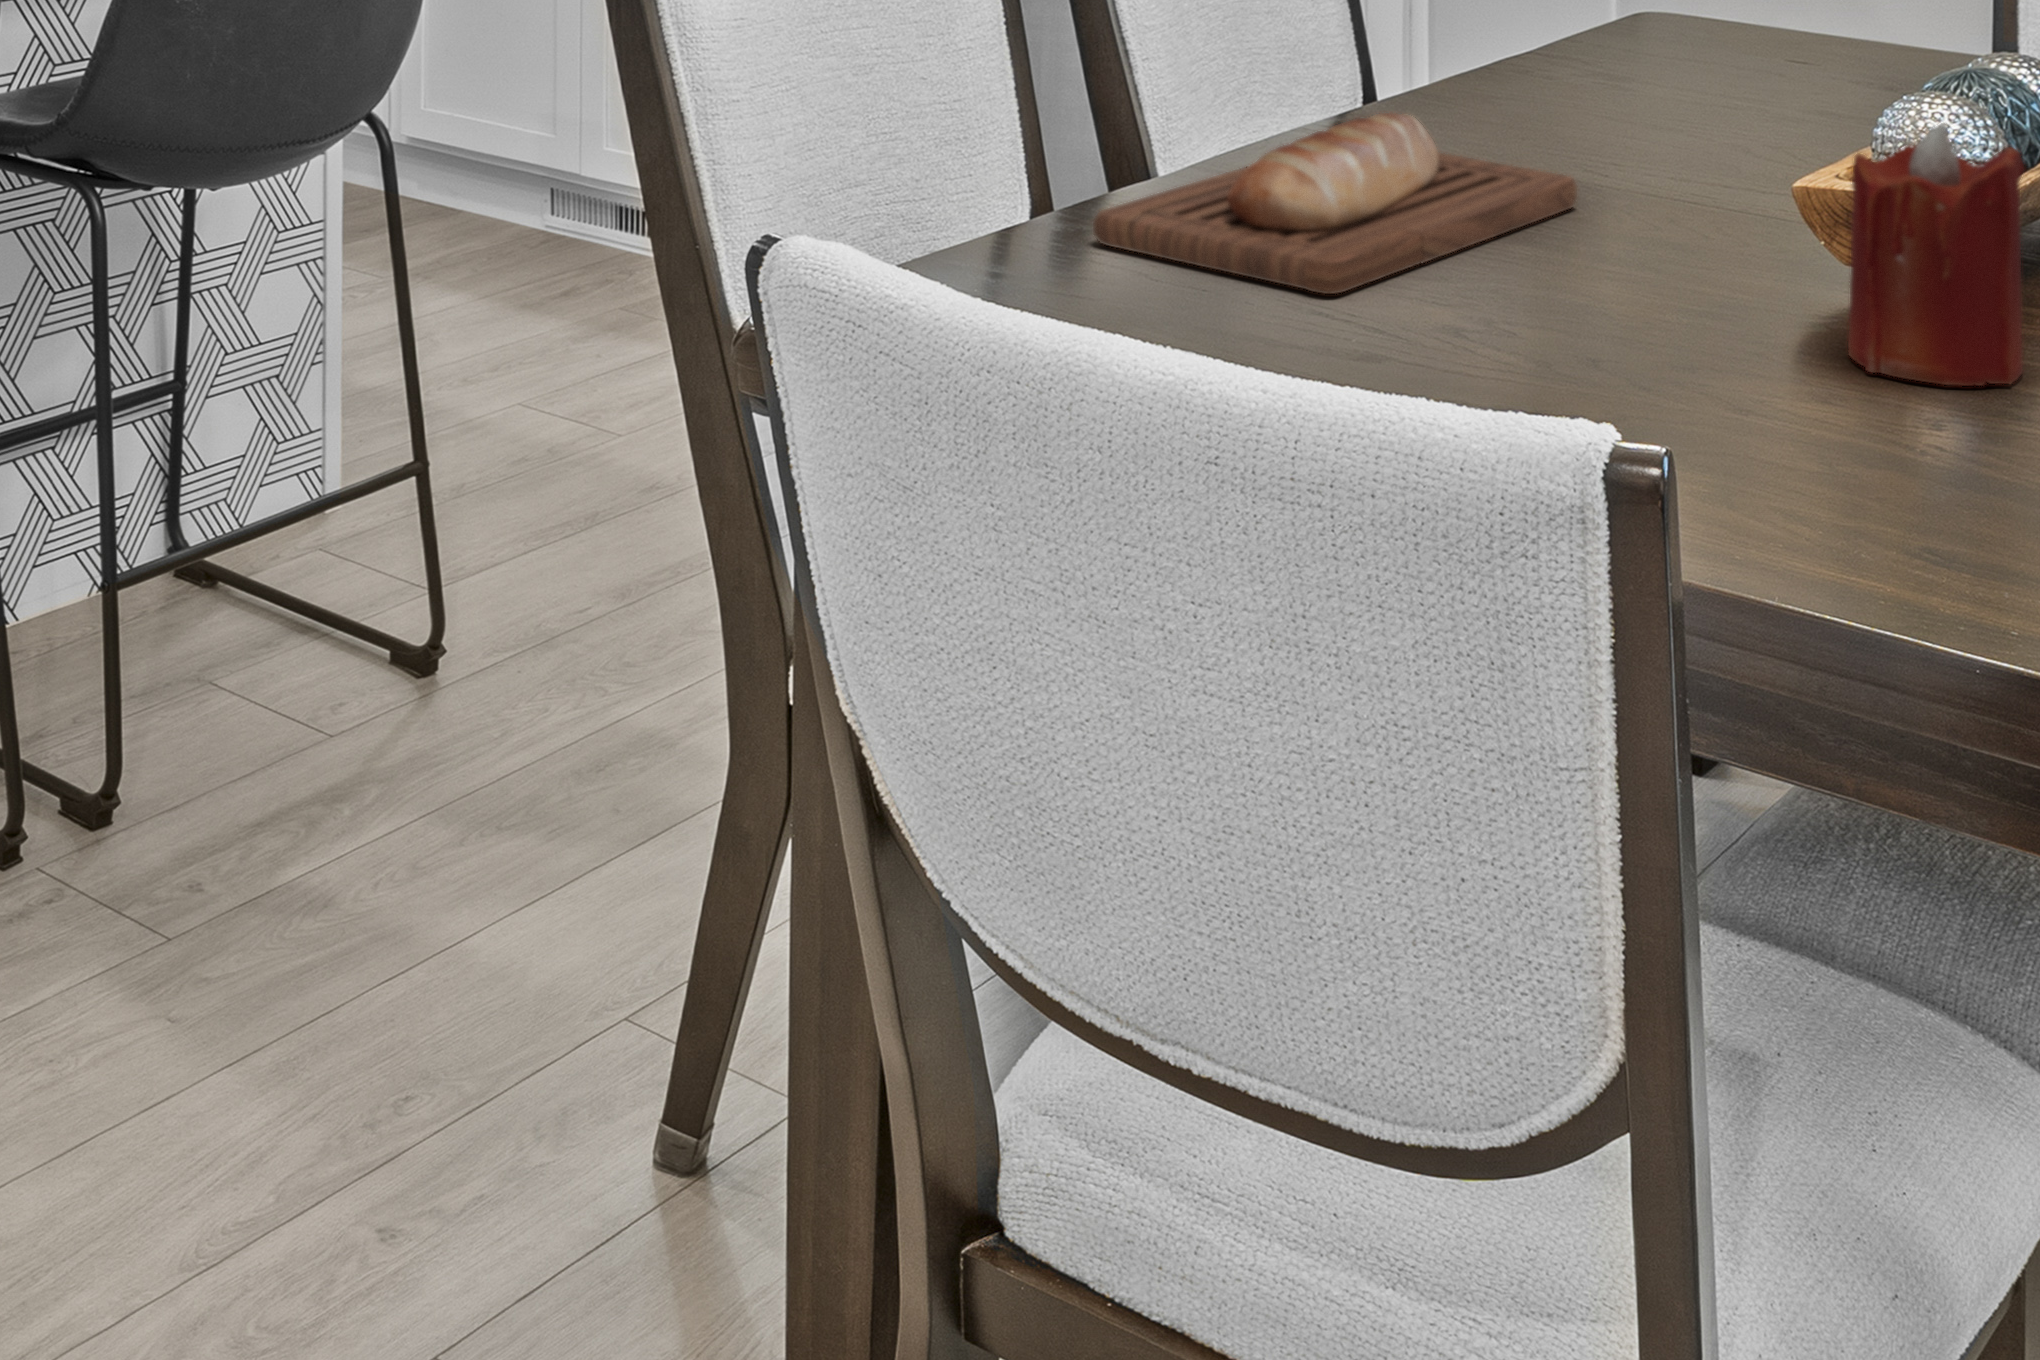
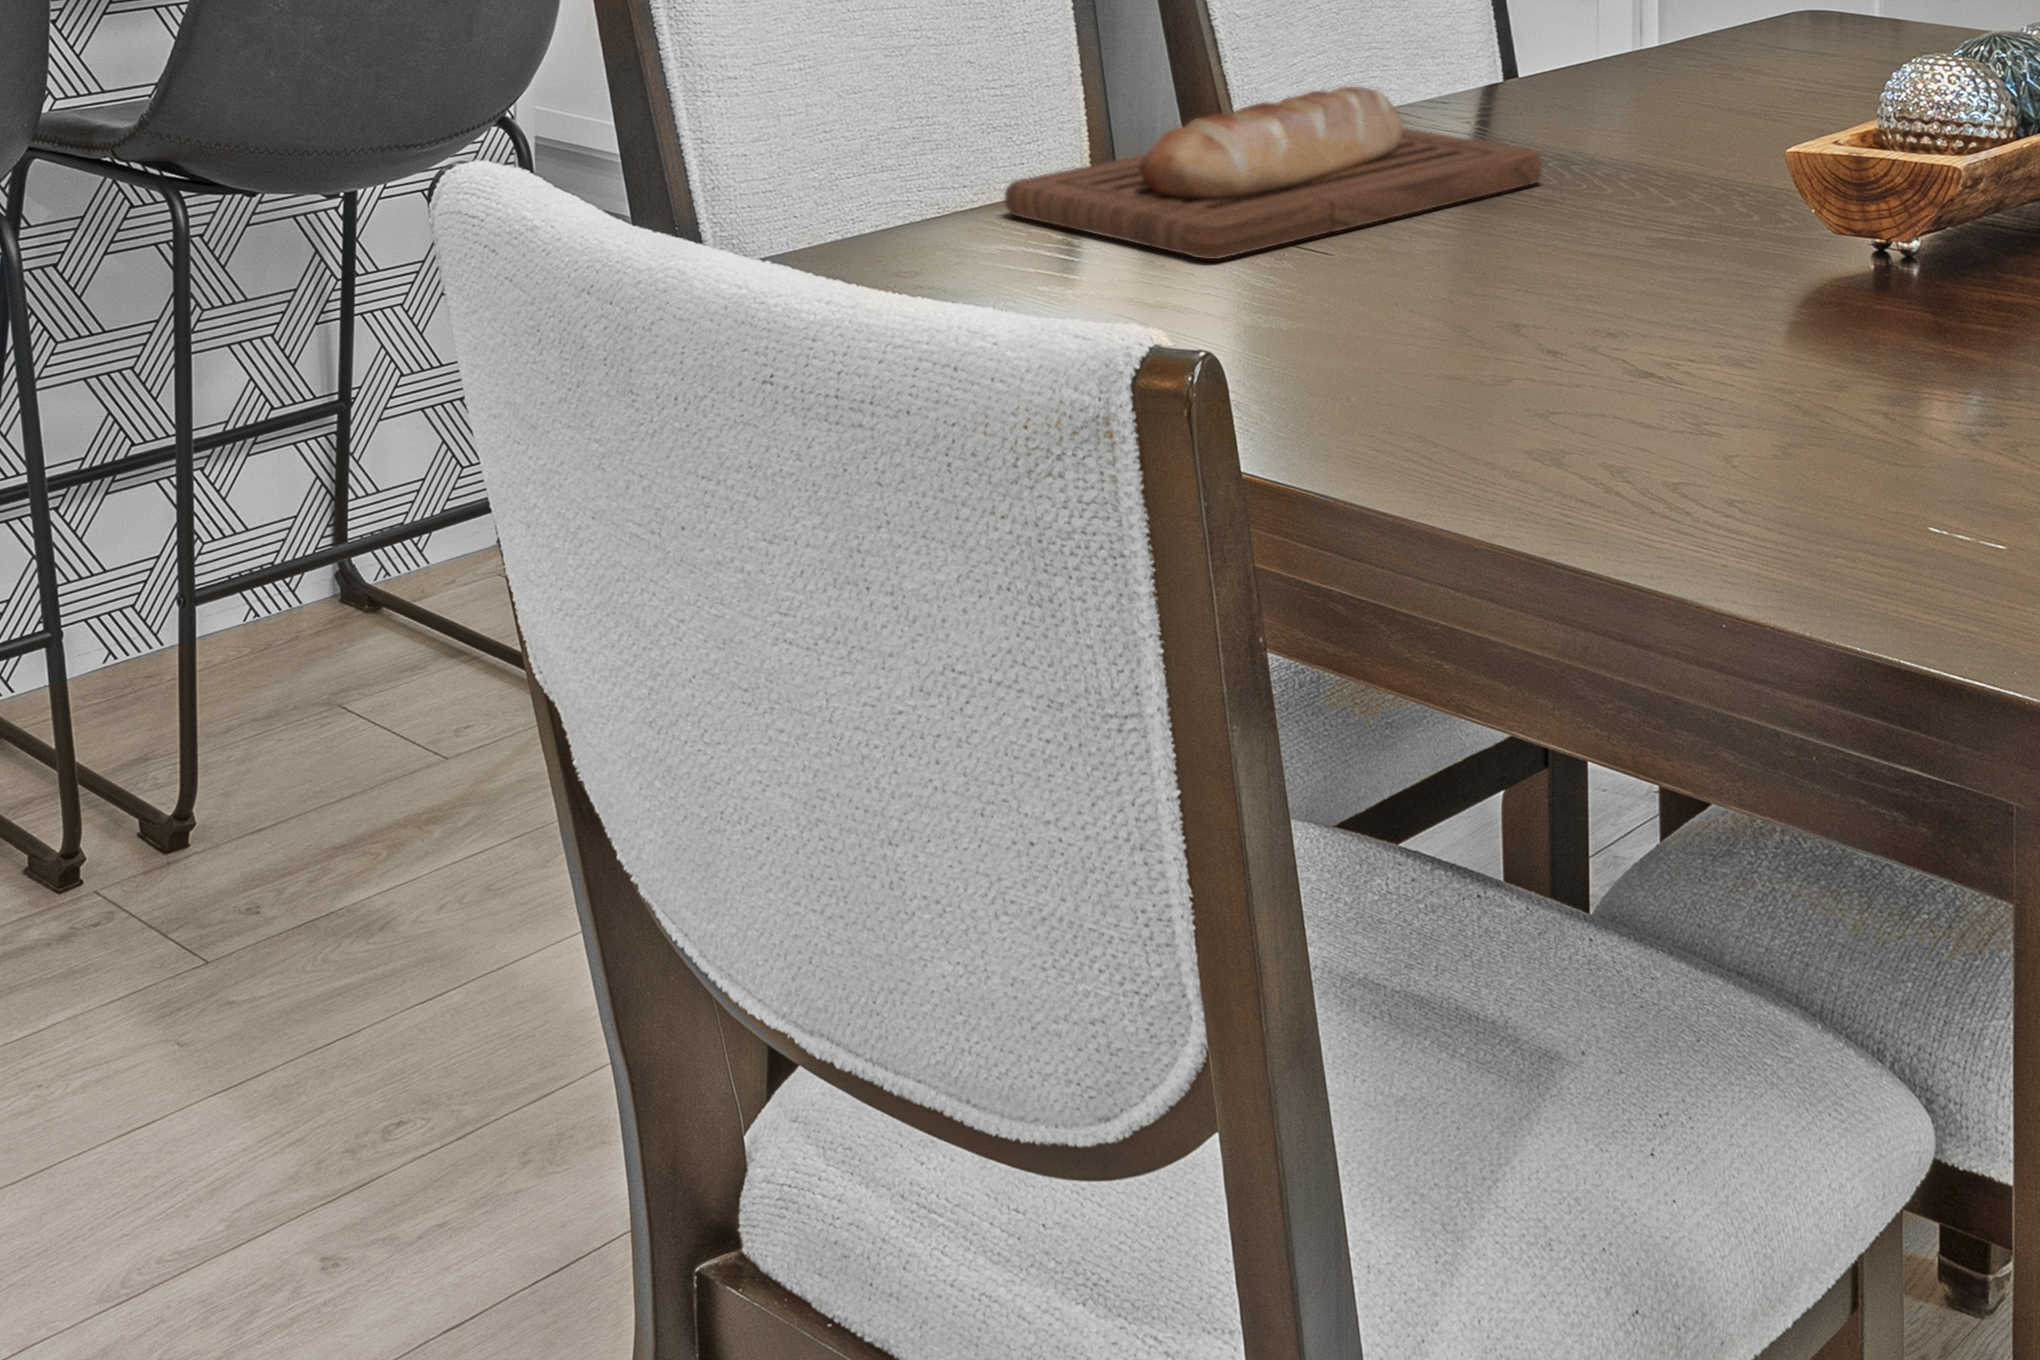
candle: present [1848,123,2024,386] -> none [1710,69,1888,343]

